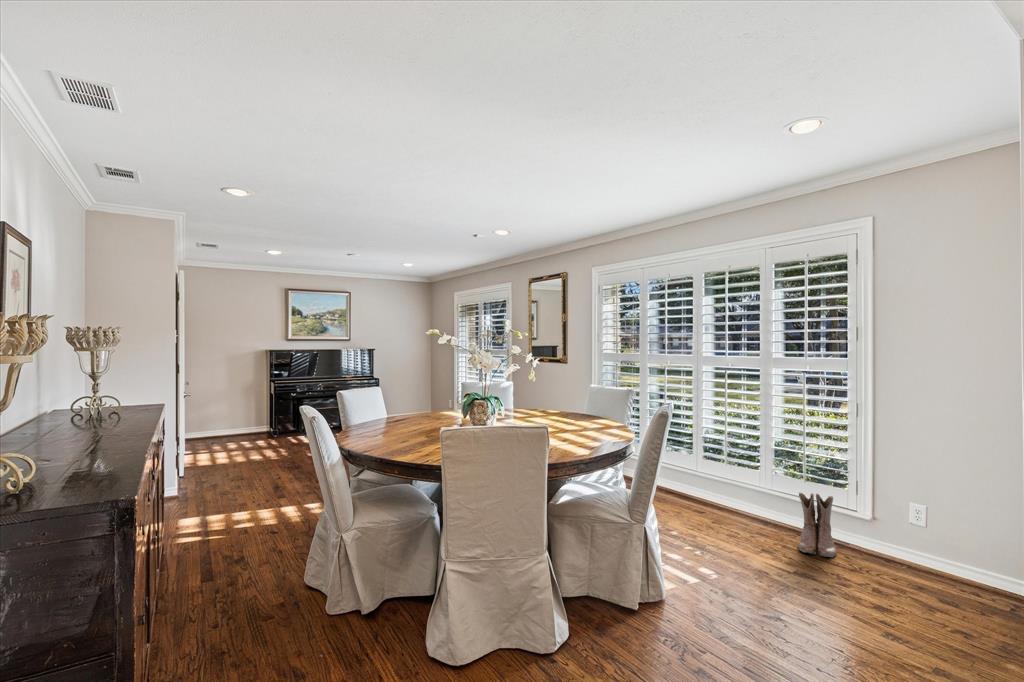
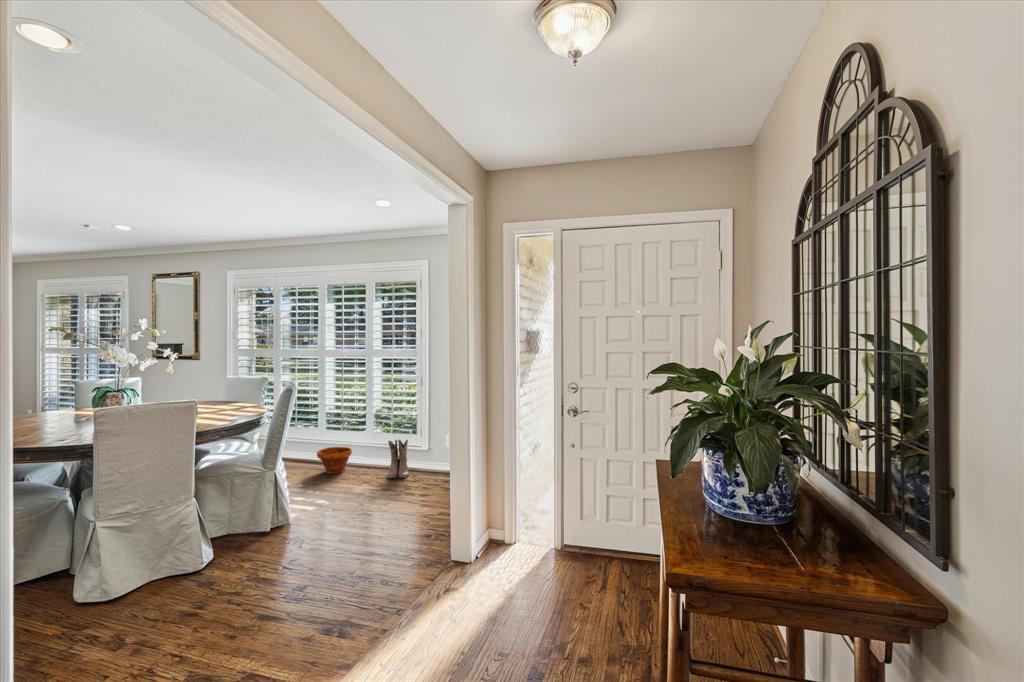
planter: none [692,483,740,523] -> present [317,447,352,474]

